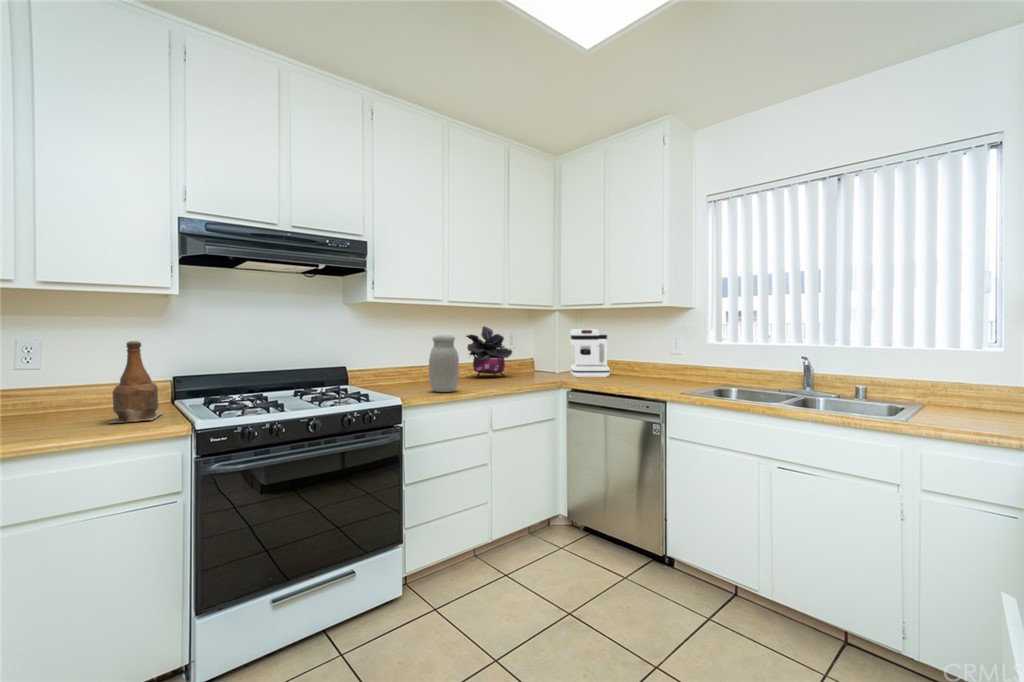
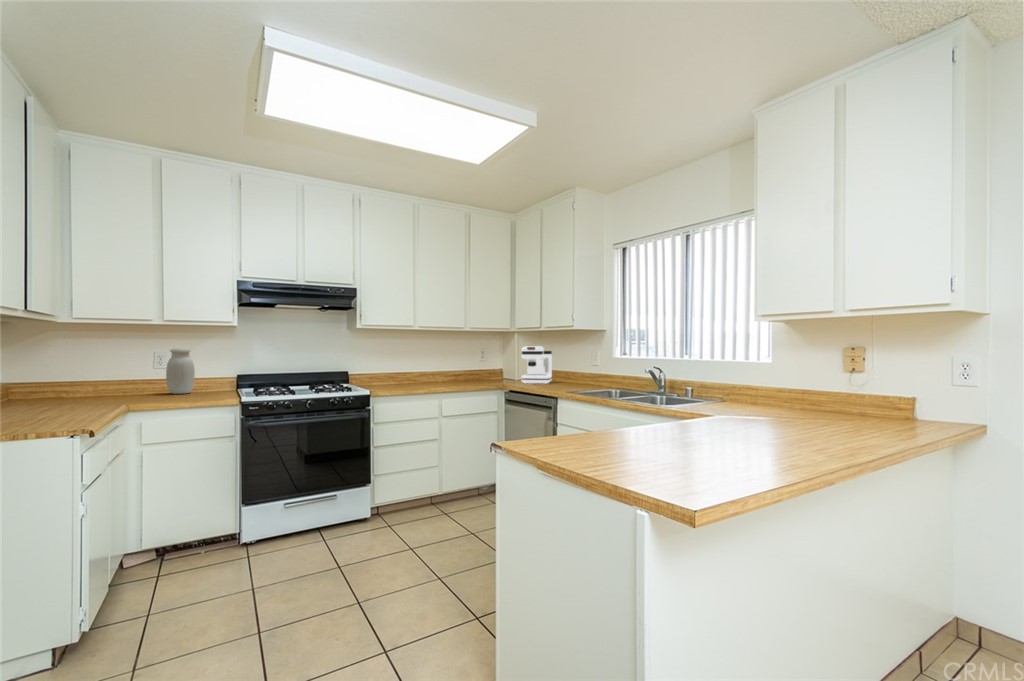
potted plant: present [466,327,512,376] -> none [441,344,477,382]
jar: present [429,335,459,392] -> present [166,348,195,394]
bottle: present [109,341,162,423] -> none [198,352,228,397]

